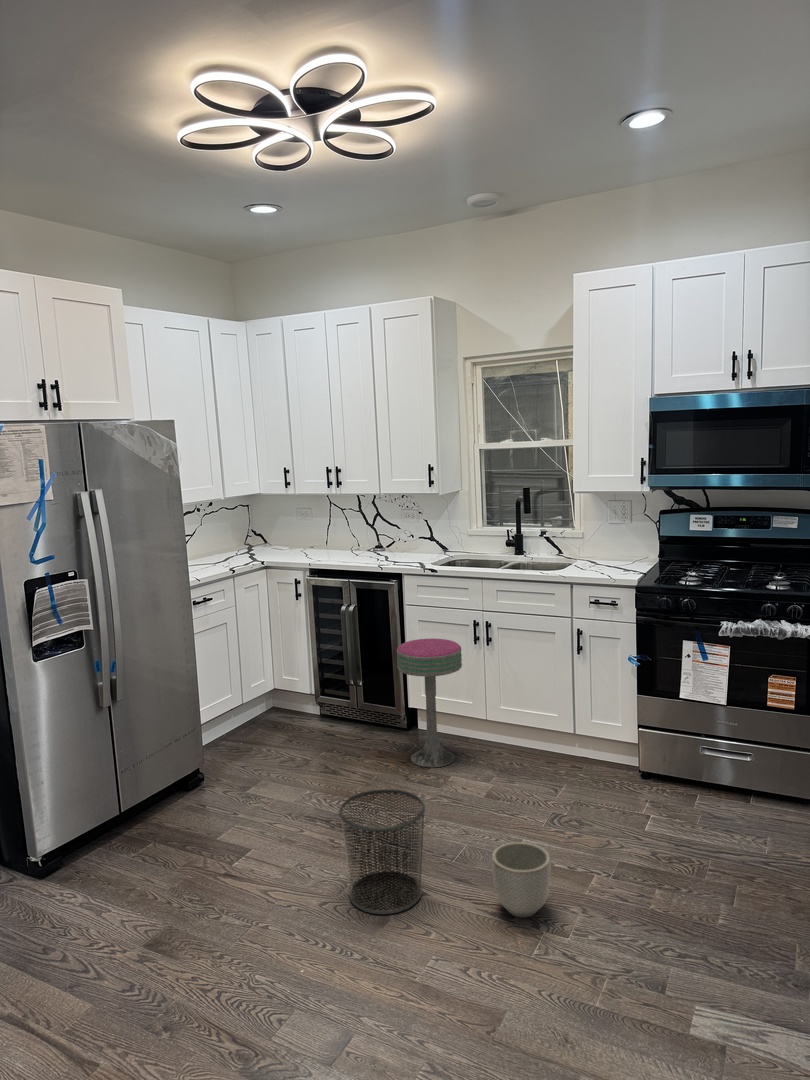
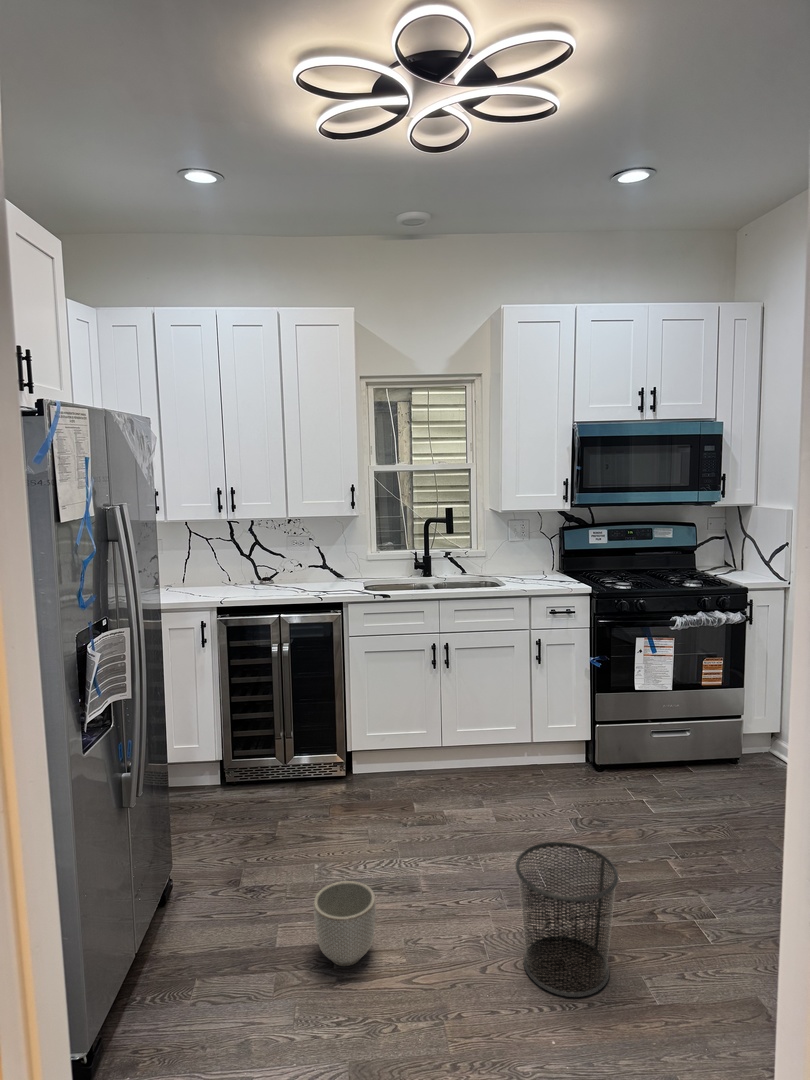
bar stool: present [397,639,462,768] -> none [370,669,440,811]
planter: present [492,842,551,918] -> present [314,881,376,966]

